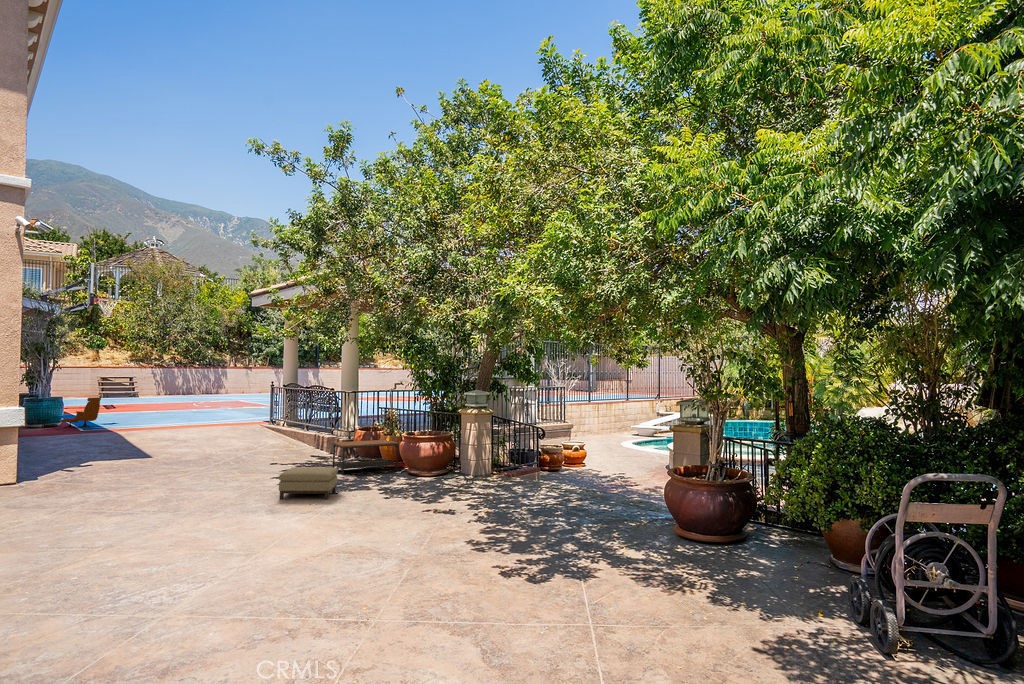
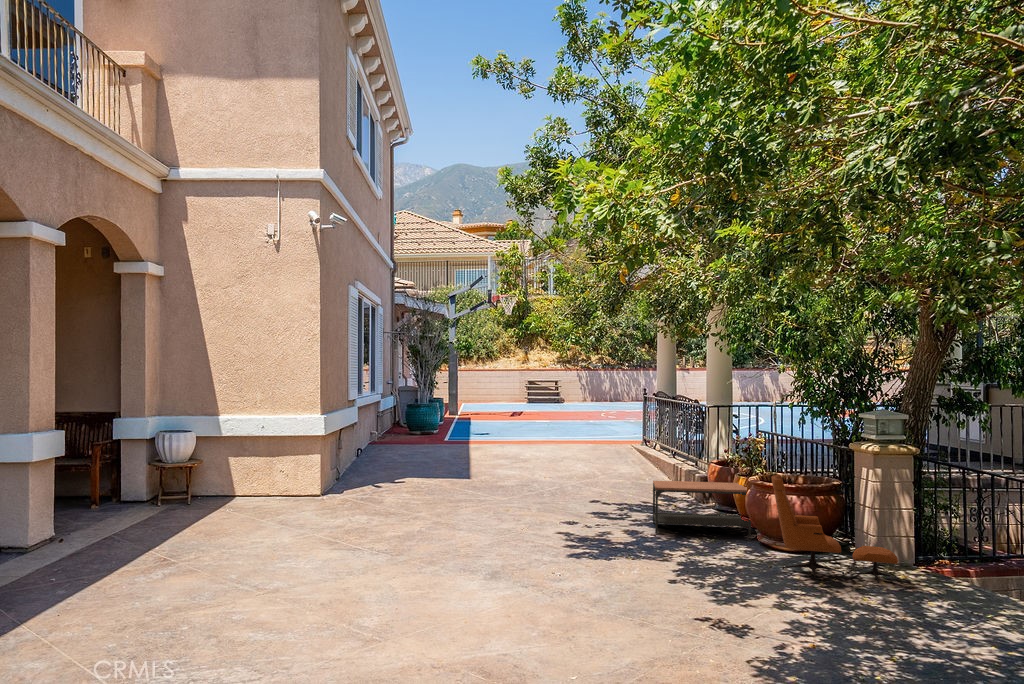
lounge chair: present [62,397,101,429] -> present [772,475,899,583]
ottoman: present [279,467,338,499] -> none [520,514,611,571]

